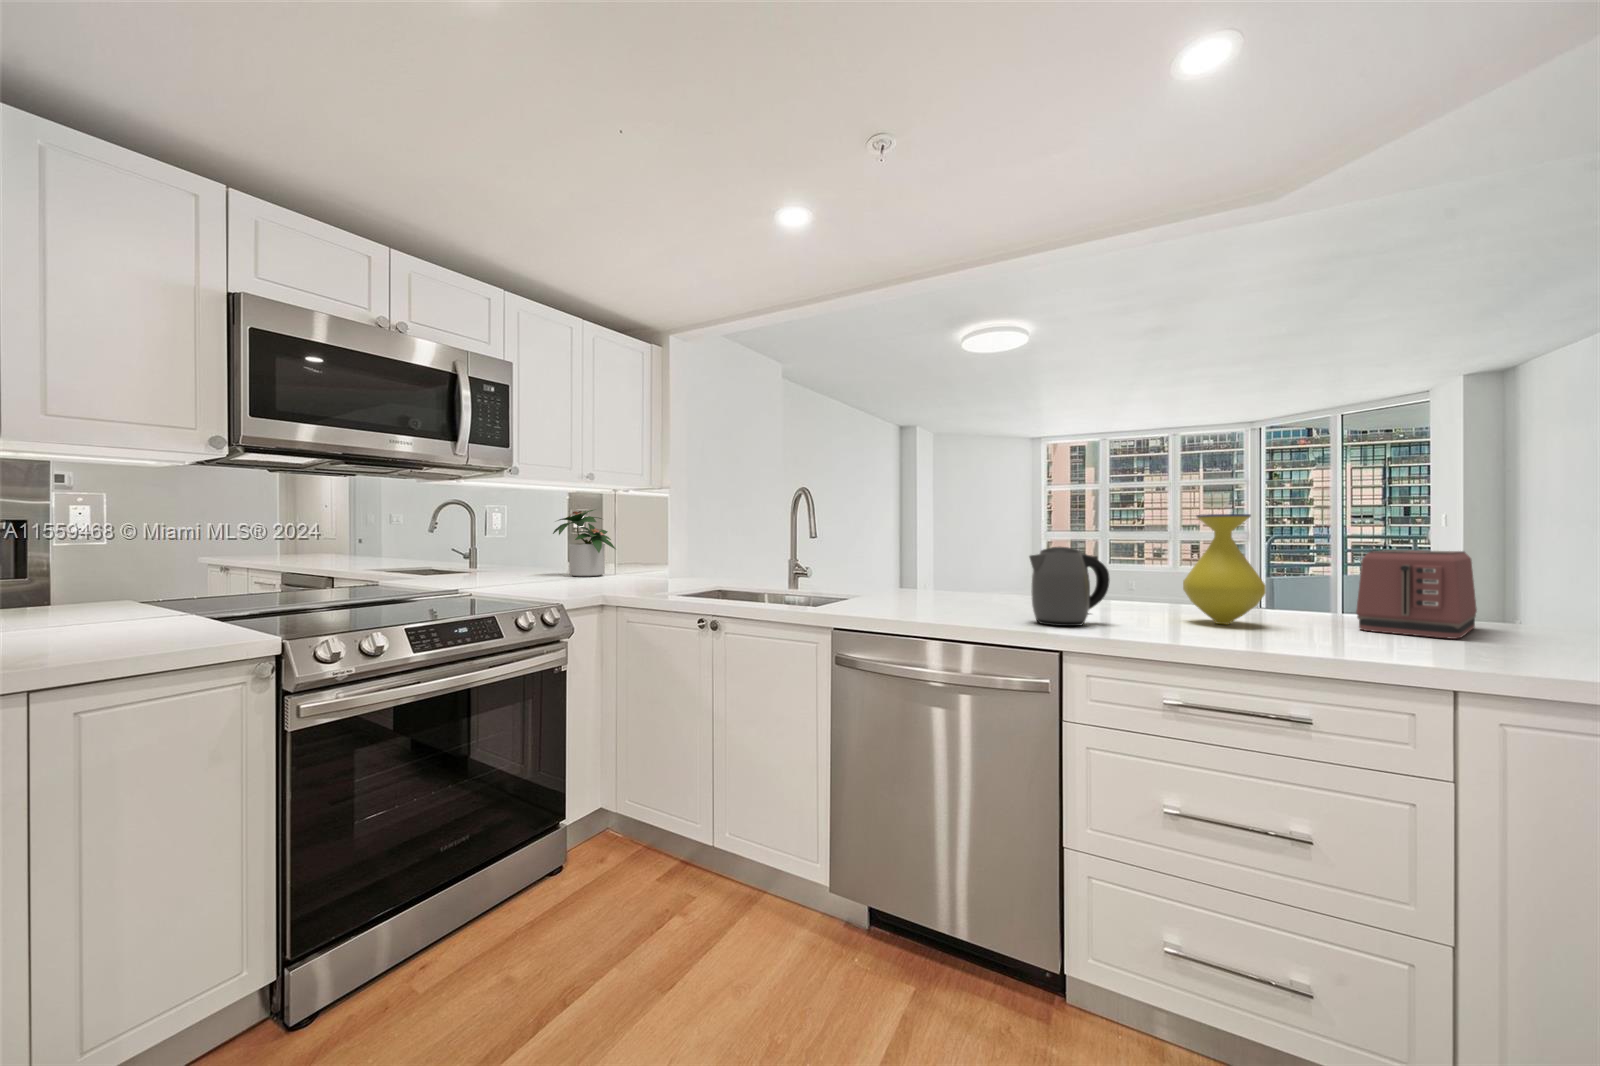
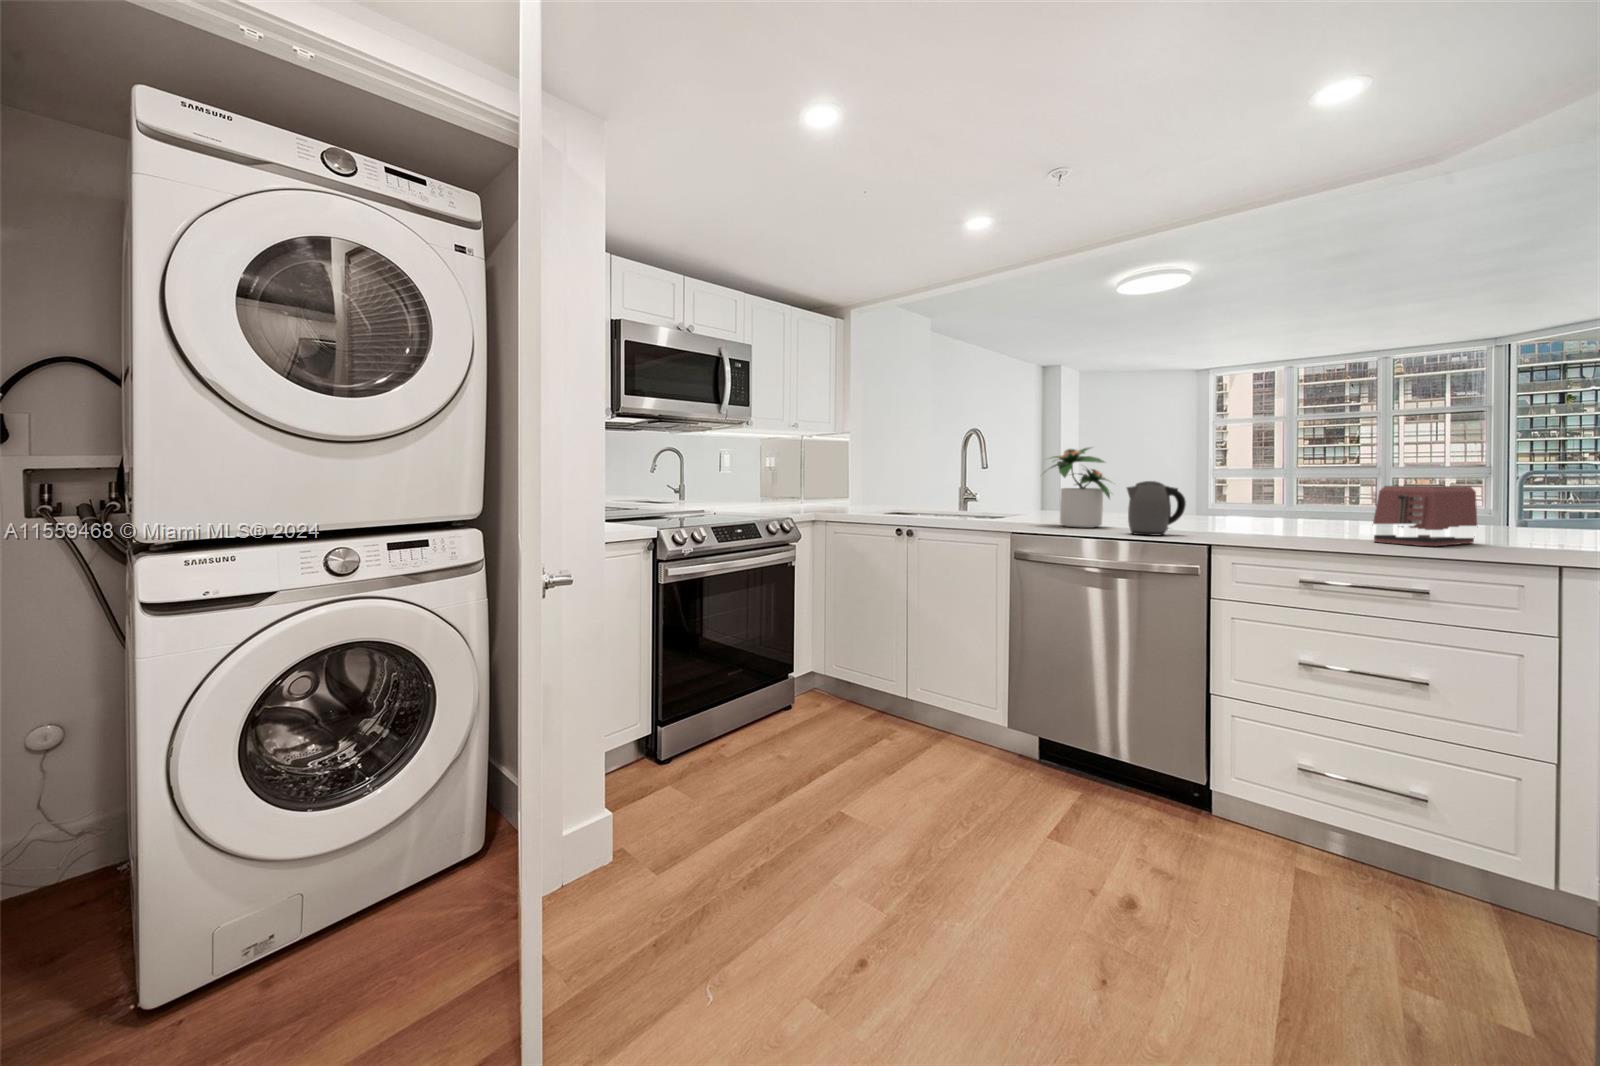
potted plant: present [553,510,616,577] -> present [1044,448,1110,528]
vase: present [1183,514,1266,624] -> none [1248,458,1303,537]

